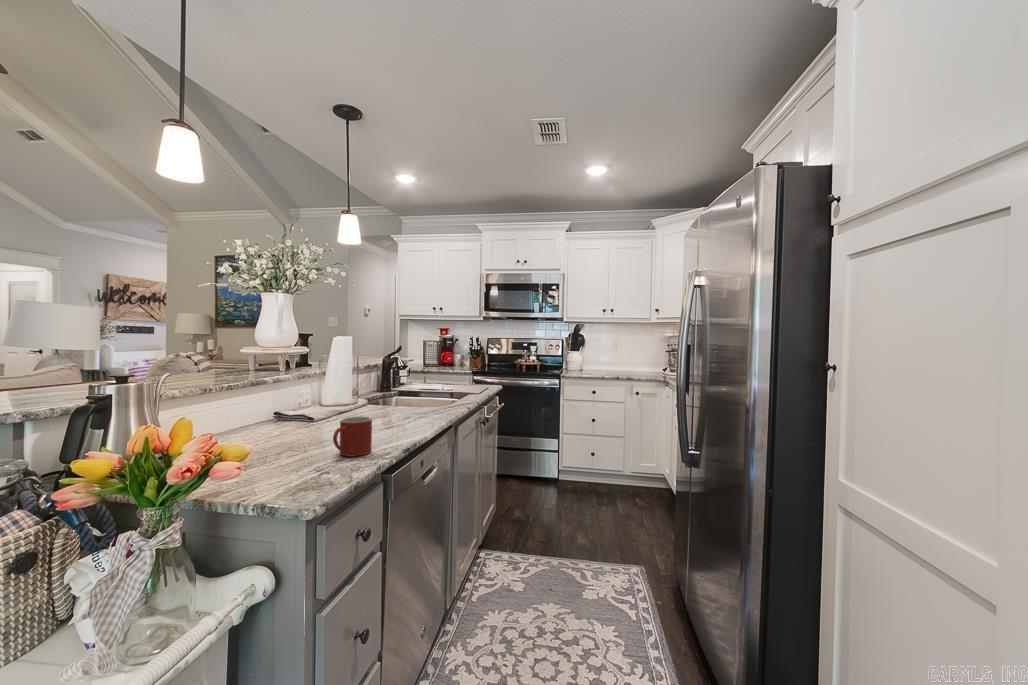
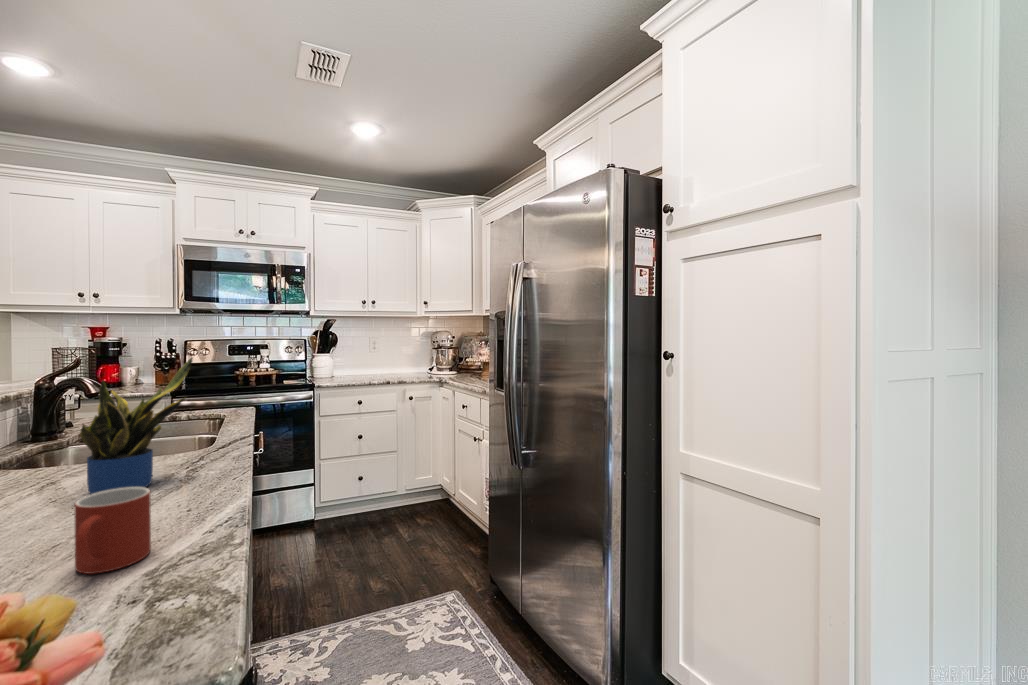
potted plant: none [376,349,427,423] -> present [81,358,192,494]

